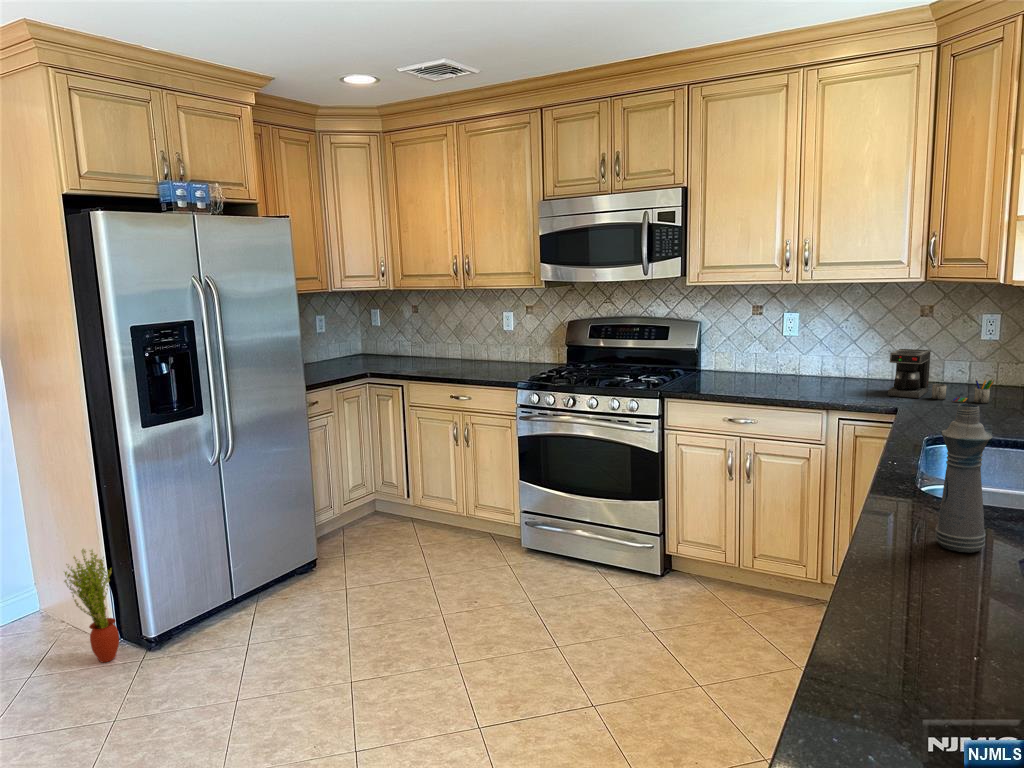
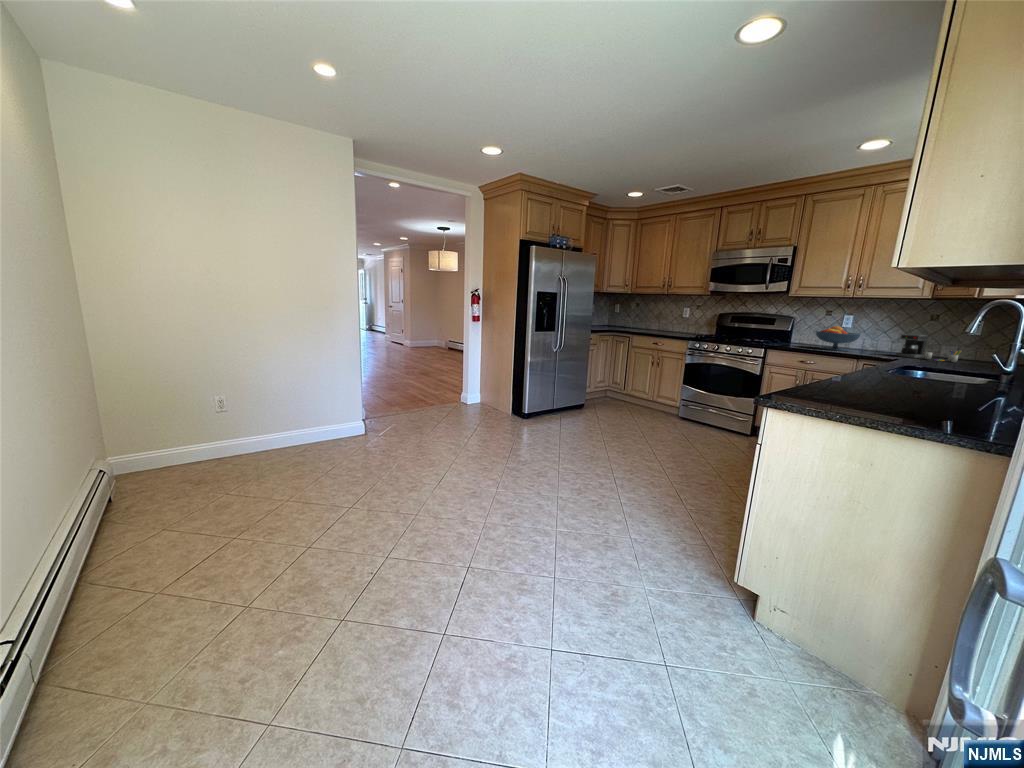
fruit bowl: none [744,340,822,391] -> present [816,326,861,351]
bottle: present [935,404,992,553] -> none [869,322,899,379]
potted plant: present [64,549,119,662] -> none [499,376,516,420]

